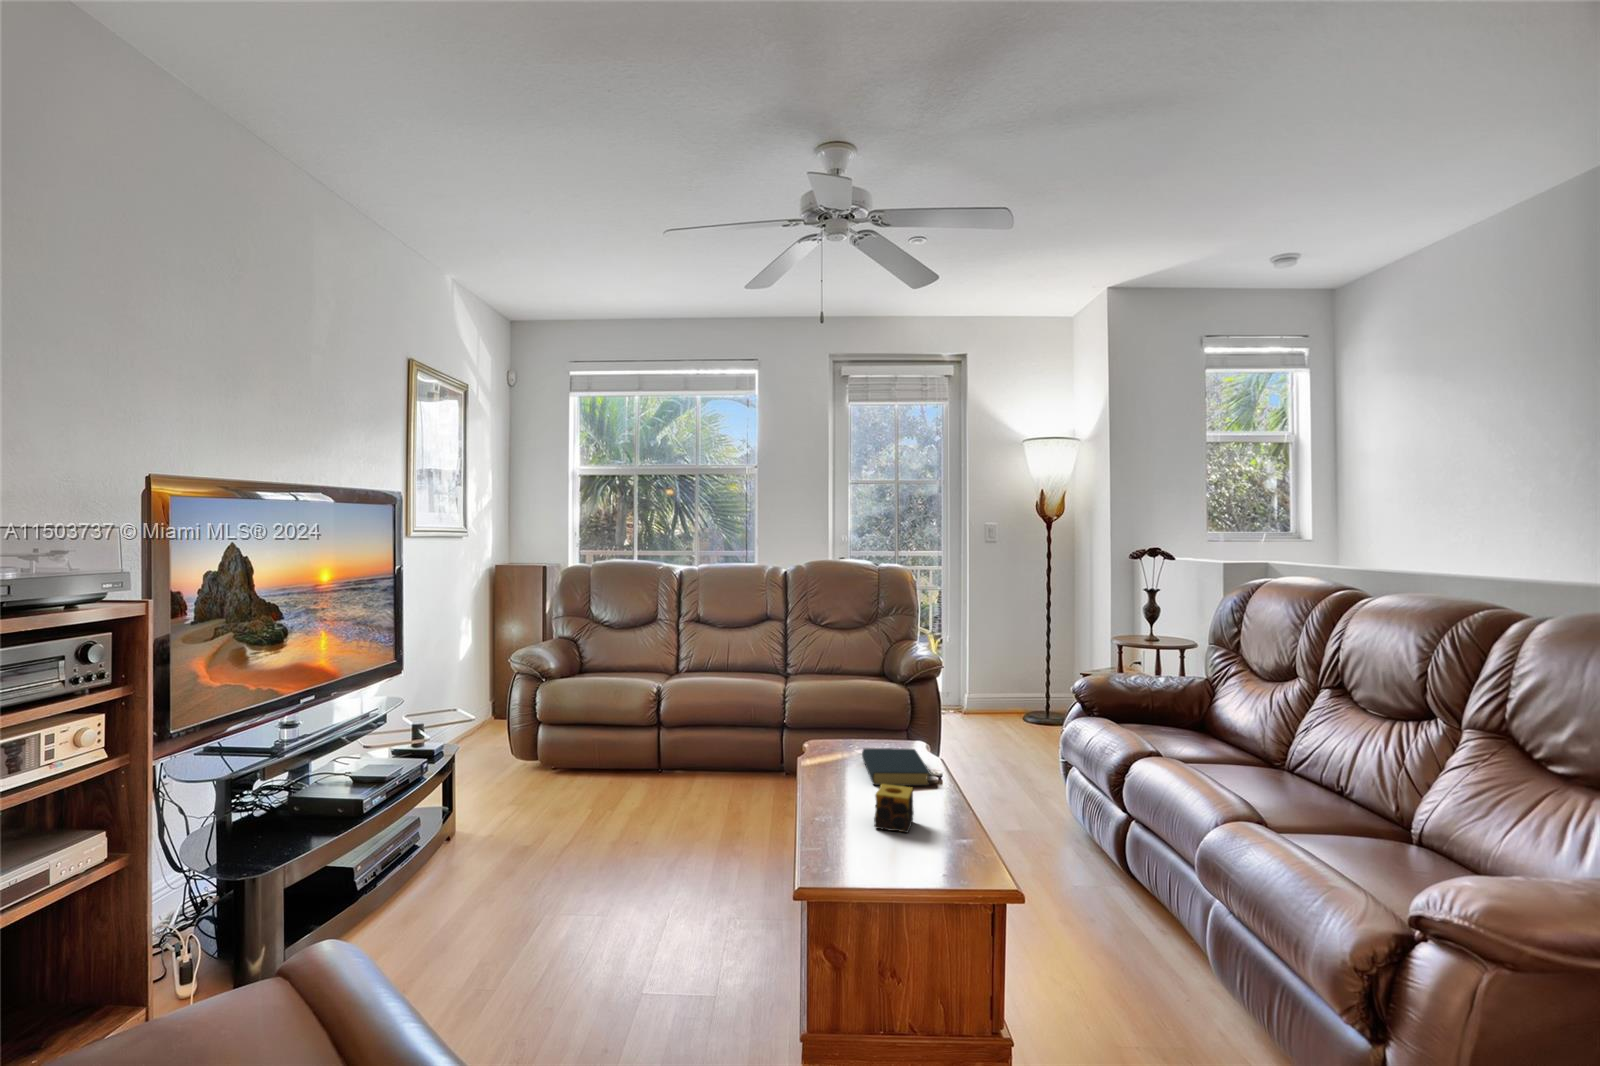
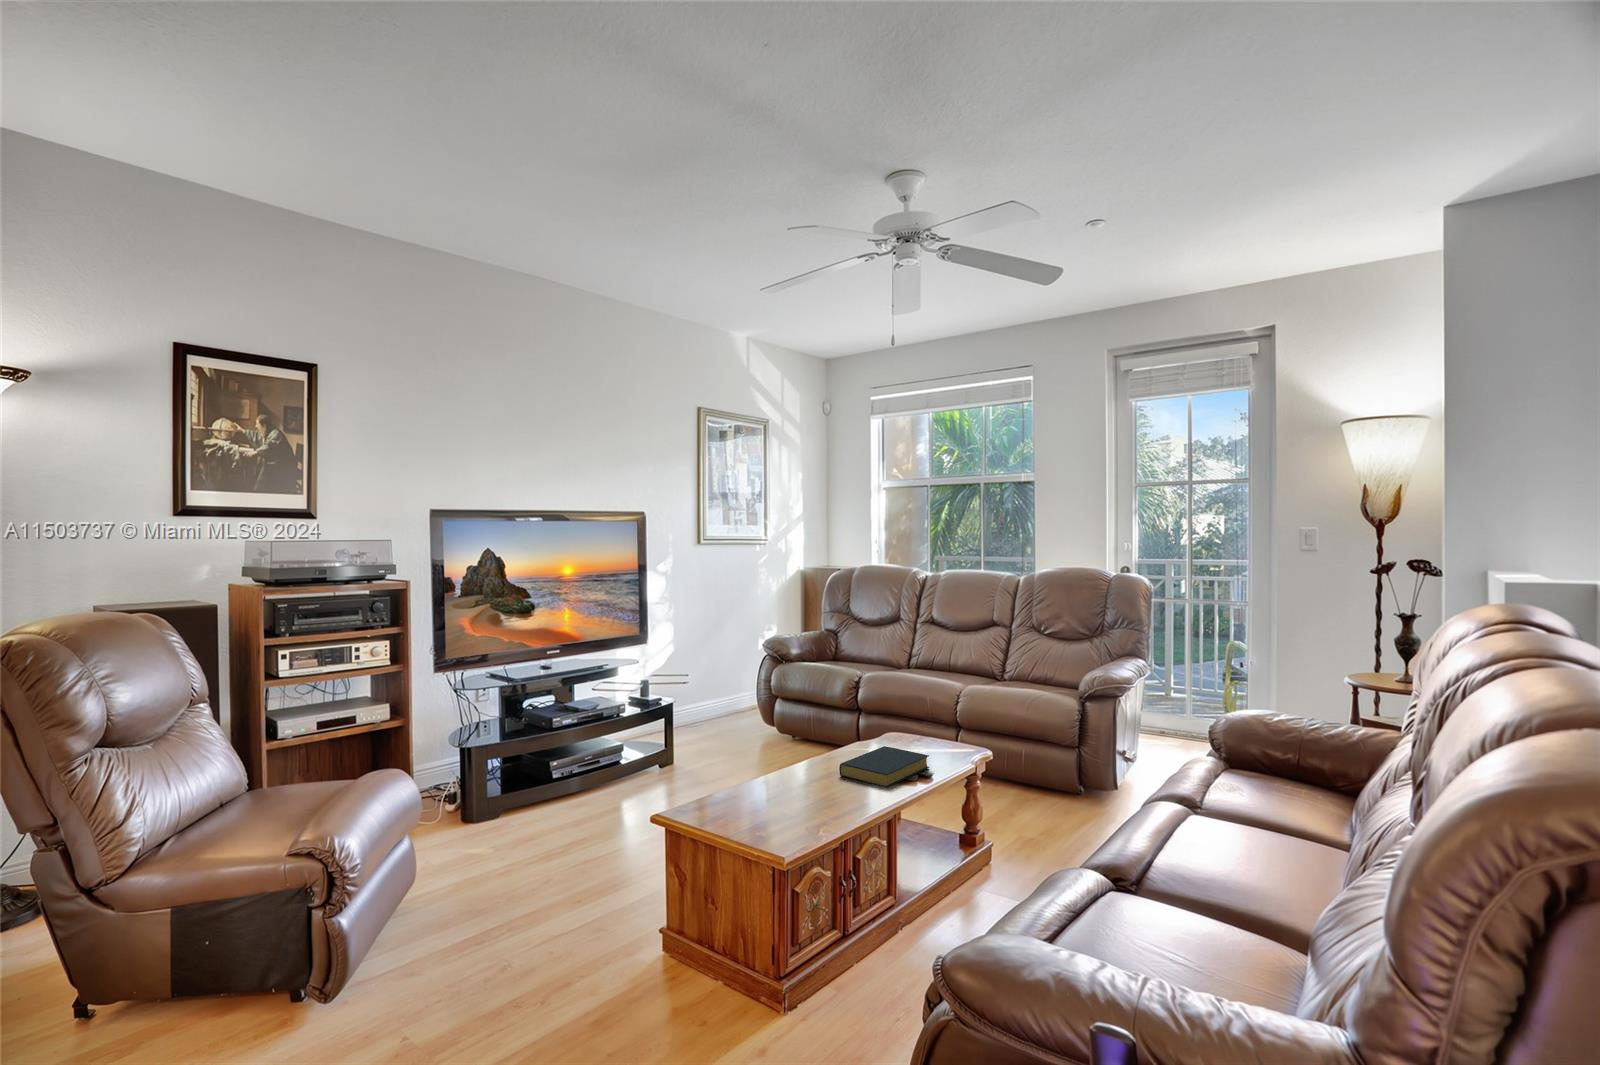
candle: present [874,784,914,833] -> none [753,765,795,810]

